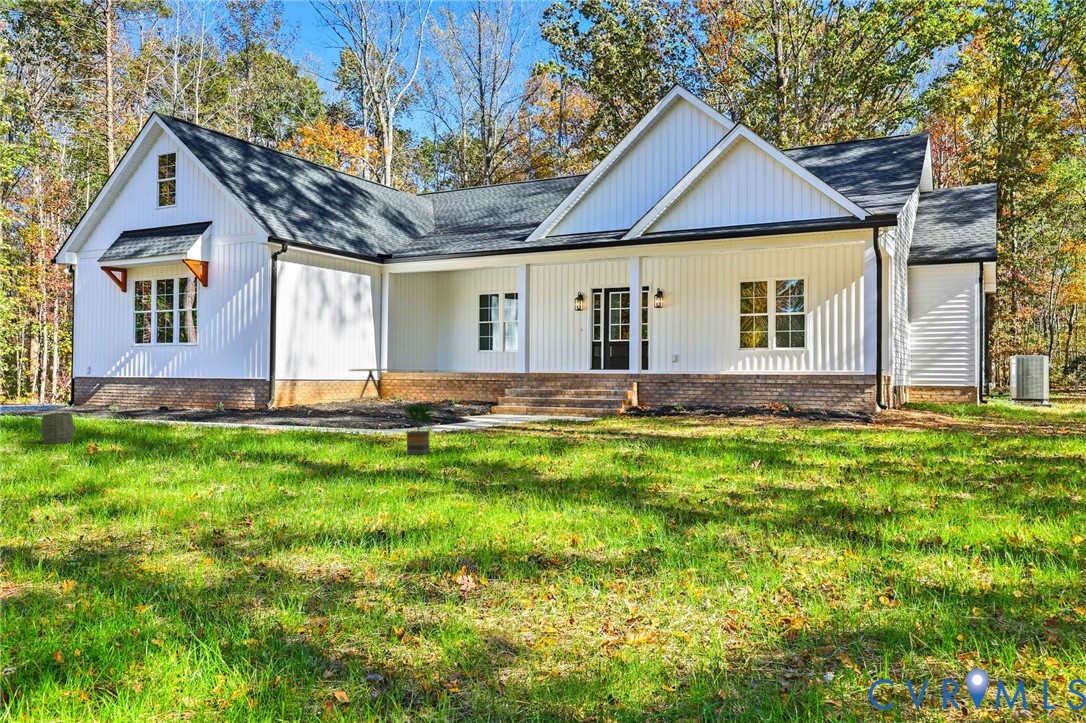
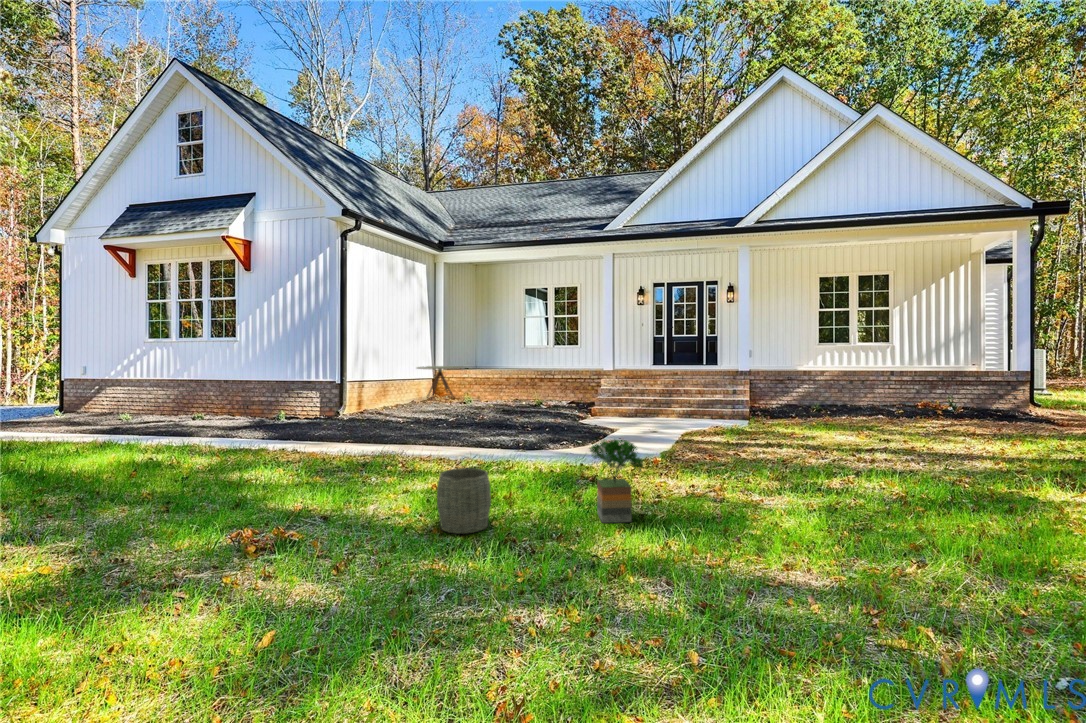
potted tree: present [405,405,434,454] -> present [589,439,644,523]
woven basket: present [41,414,74,444] -> present [437,468,491,534]

